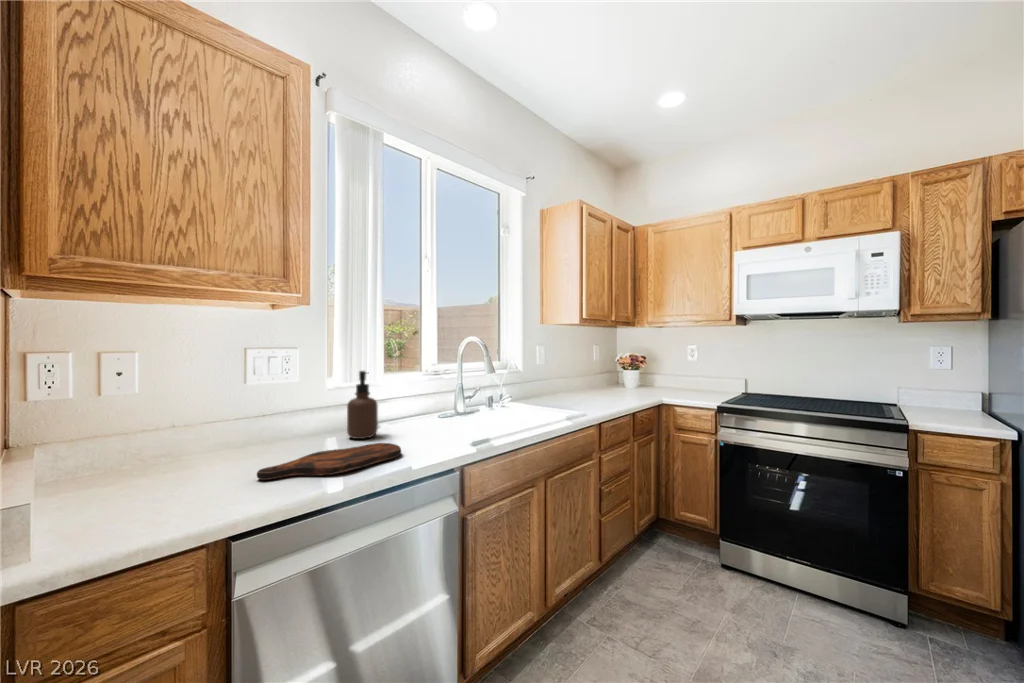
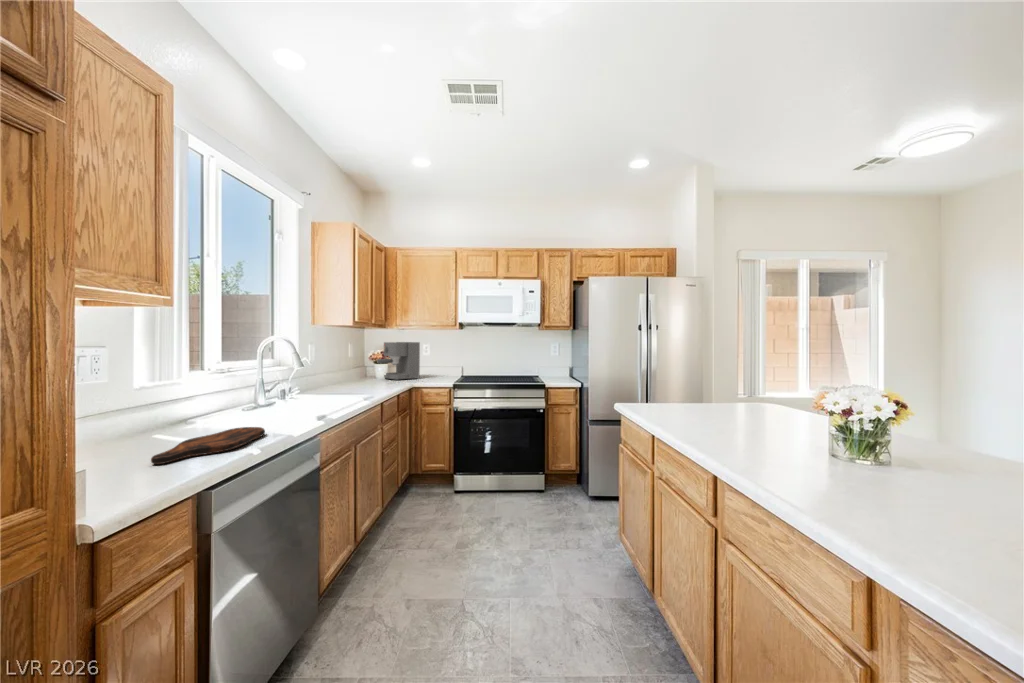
coffee maker: none [622,343,679,392] -> present [377,342,420,380]
soap dispenser: present [347,371,378,439] -> none [172,368,207,433]

